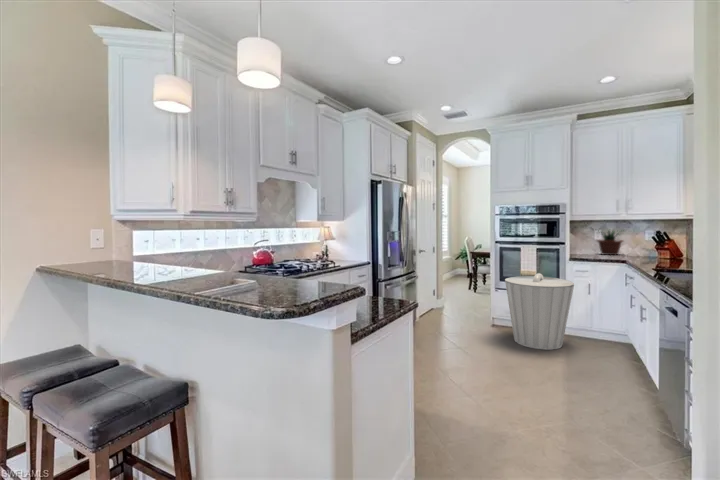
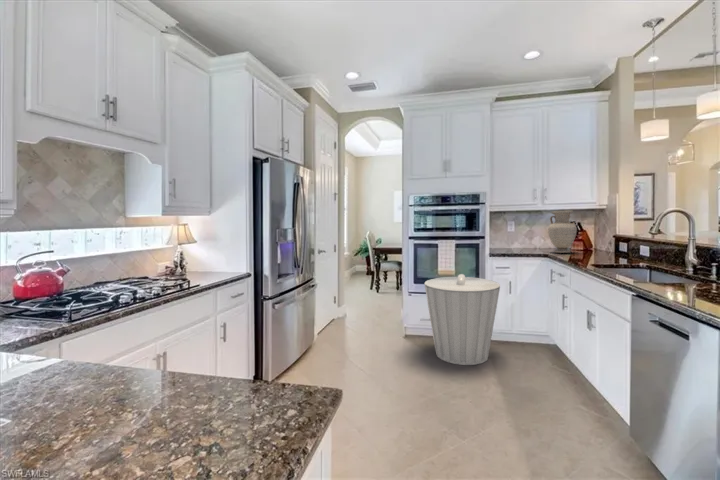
vase: none [630,221,659,259] -> present [548,211,577,253]
potted plant: present [597,231,623,255] -> none [504,221,537,248]

